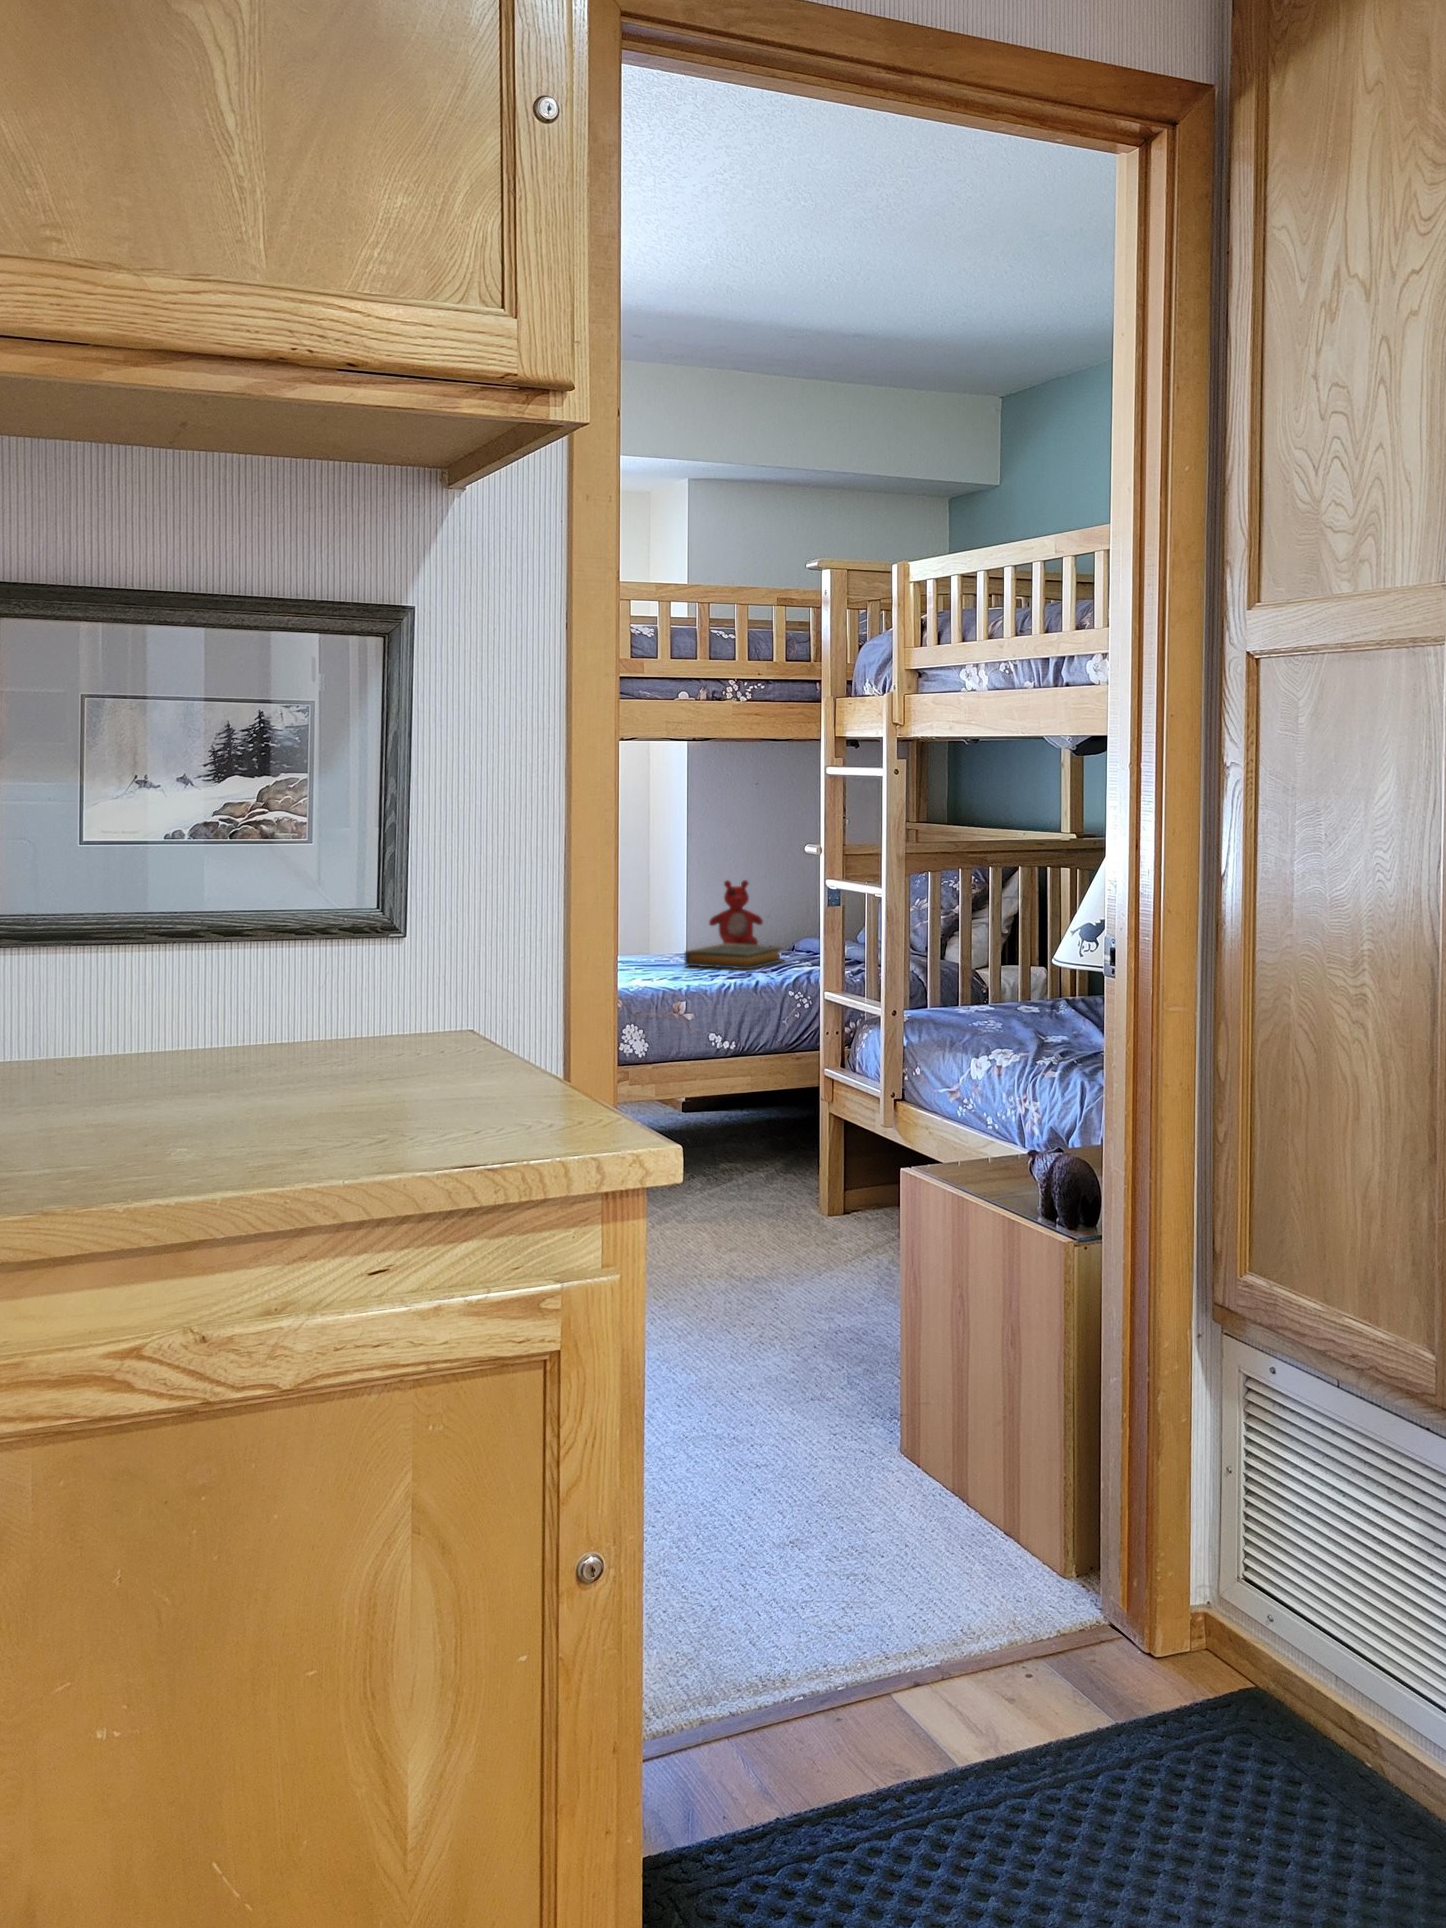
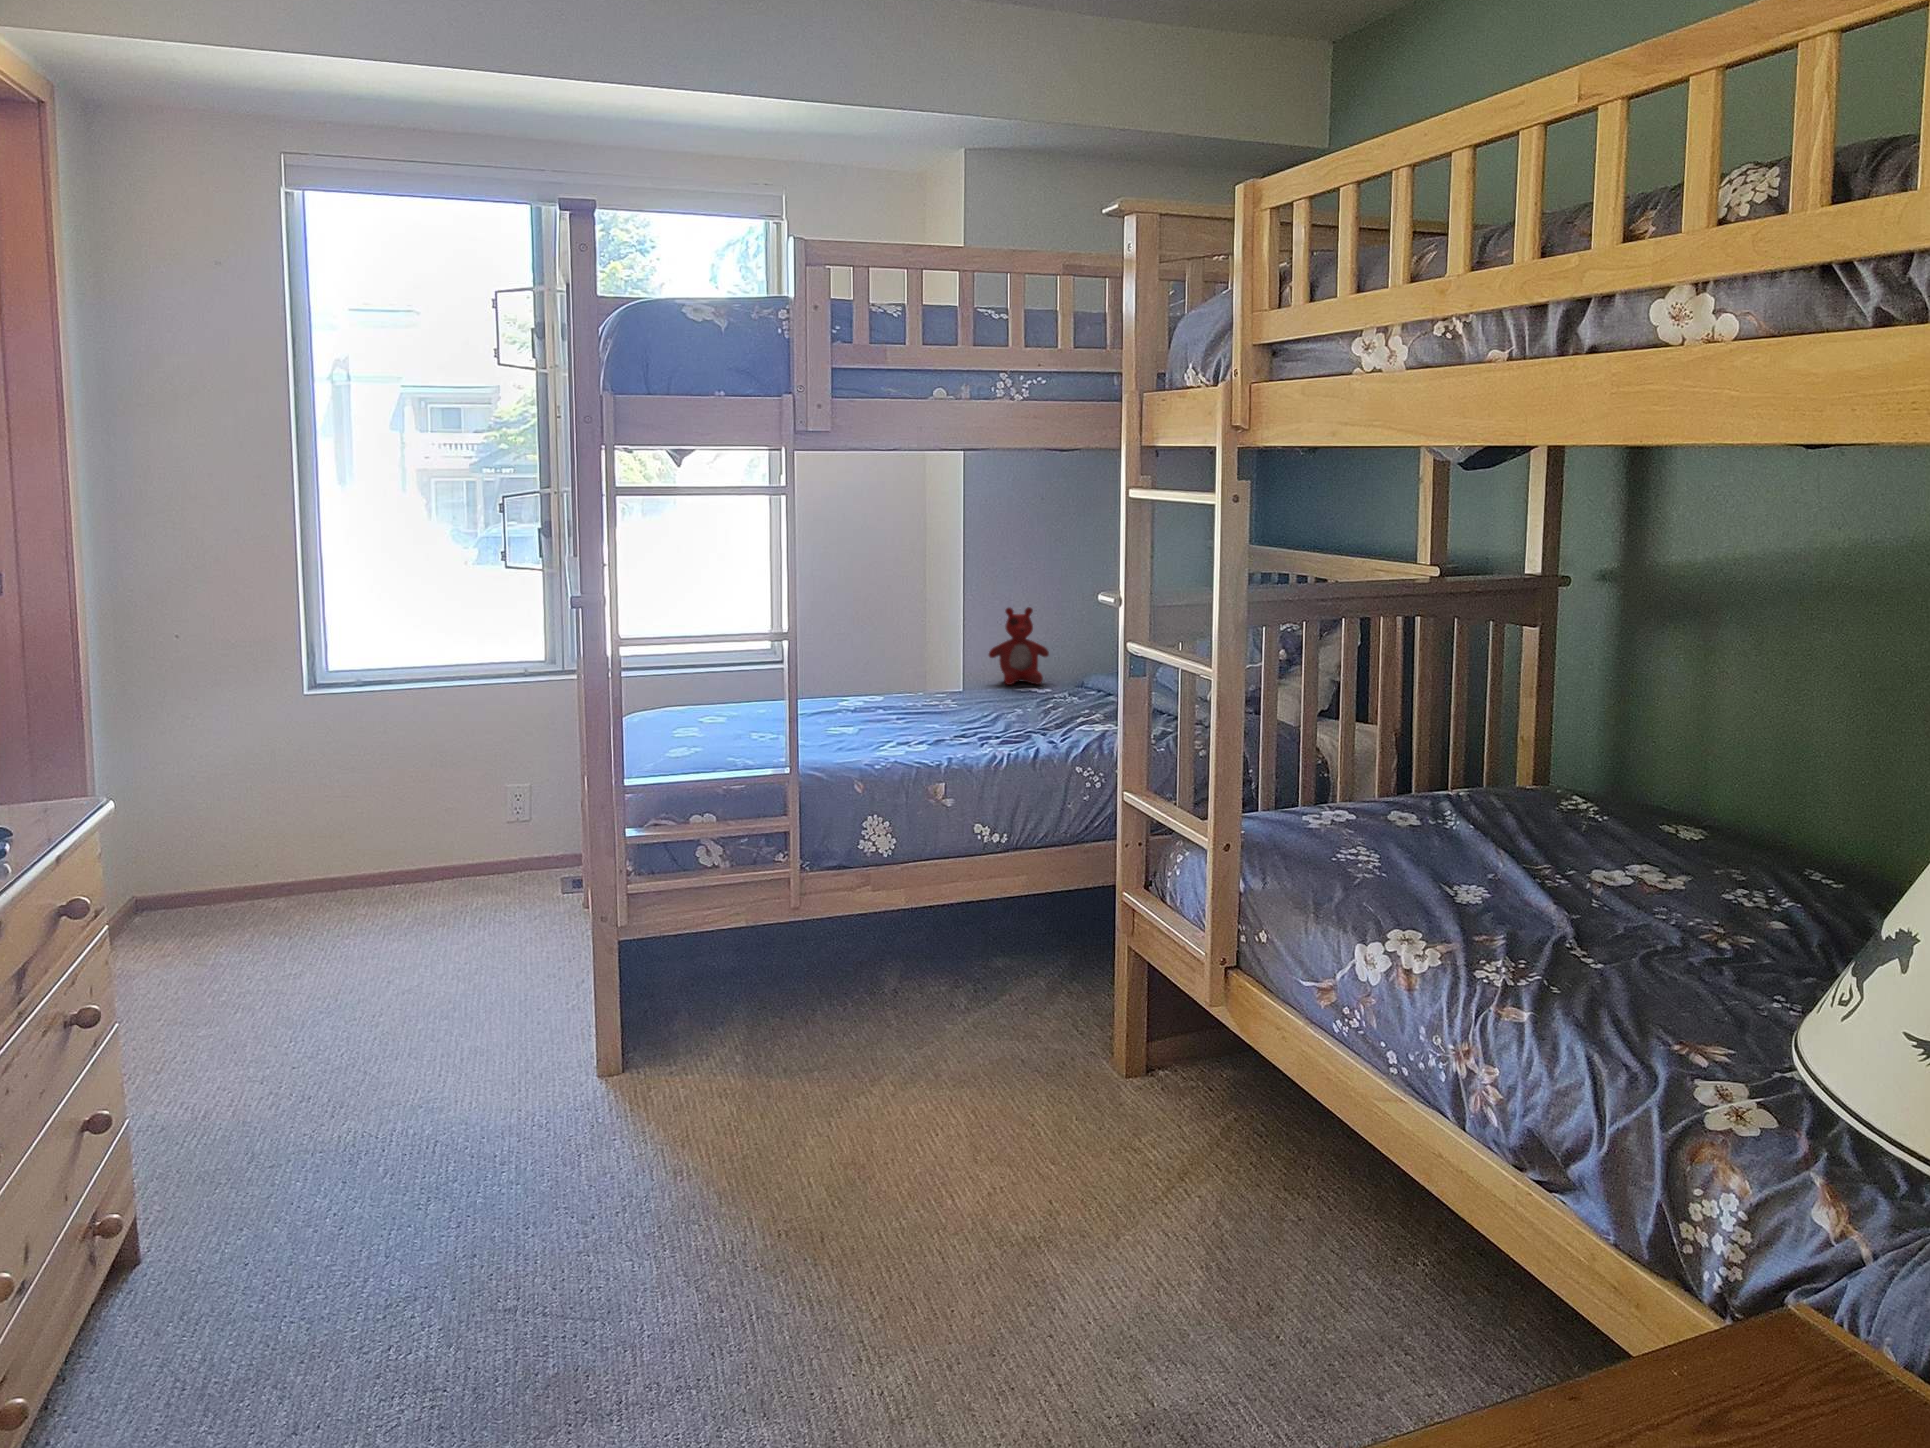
hardback book: present [685,943,783,969] -> none [954,686,1074,727]

